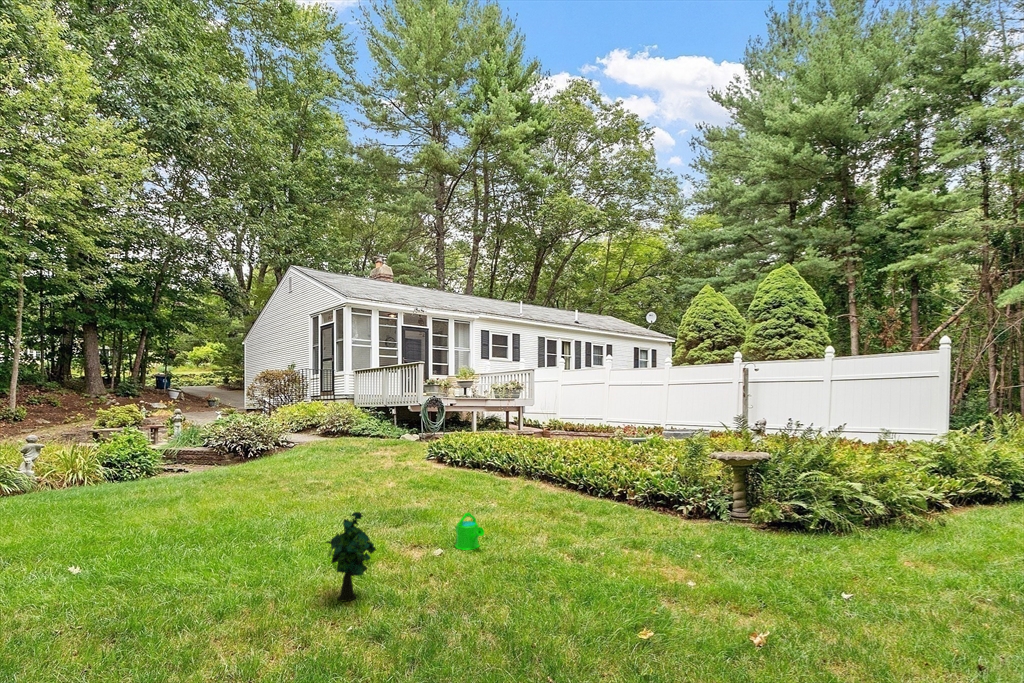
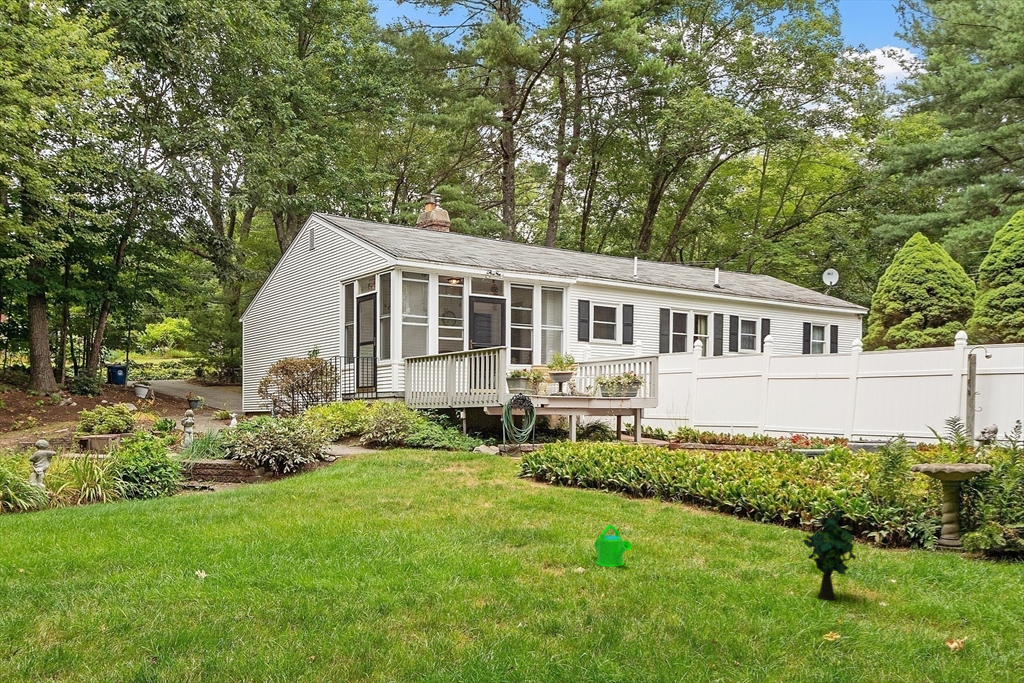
decorative plant: present [326,512,376,602] -> present [801,510,856,600]

